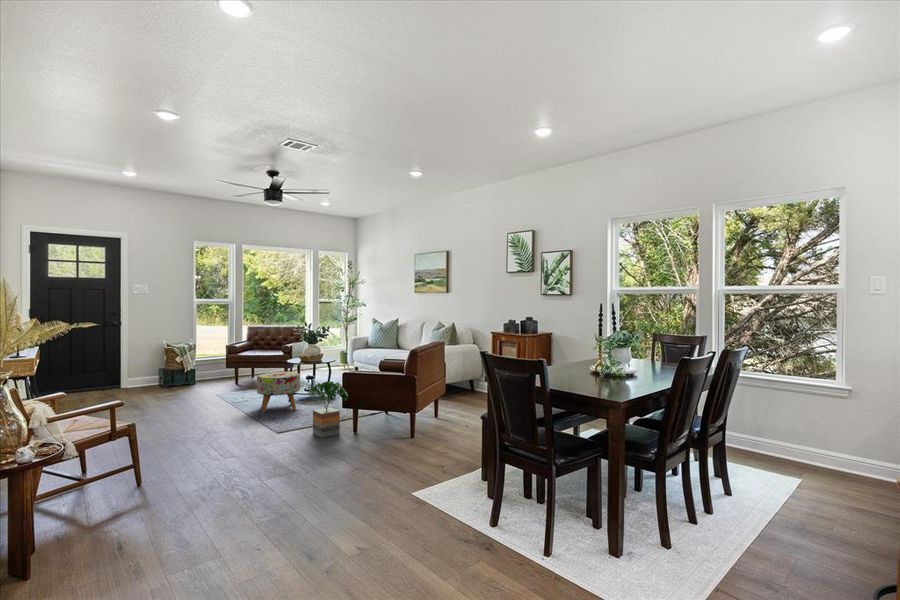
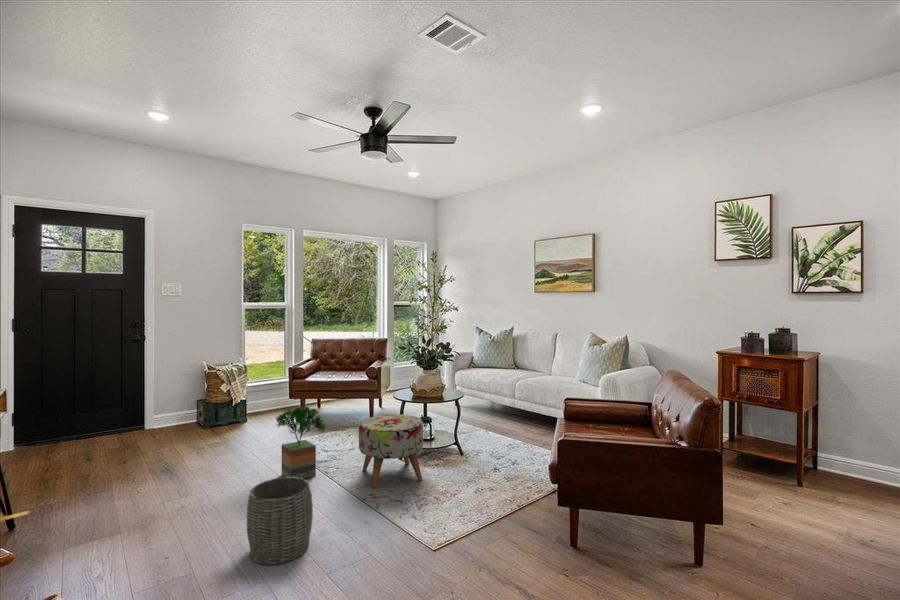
potted tree: present [309,382,348,438] -> present [276,406,326,479]
woven basket: none [174,397,213,439] -> present [247,477,313,565]

